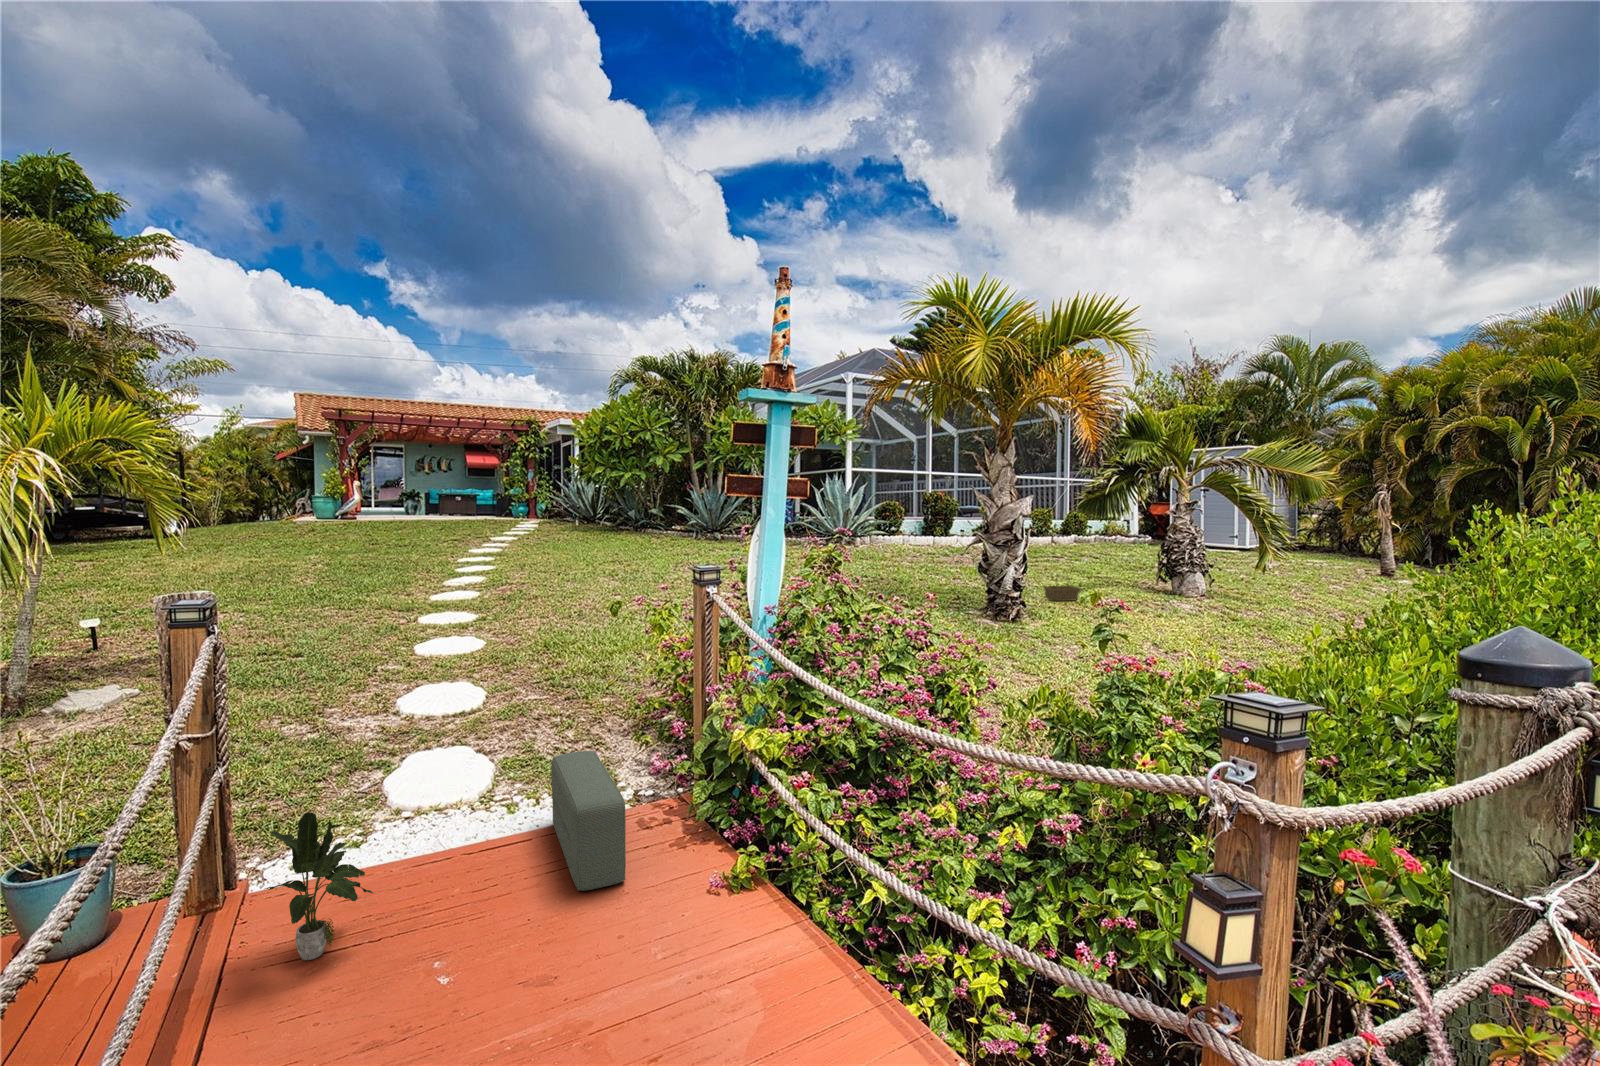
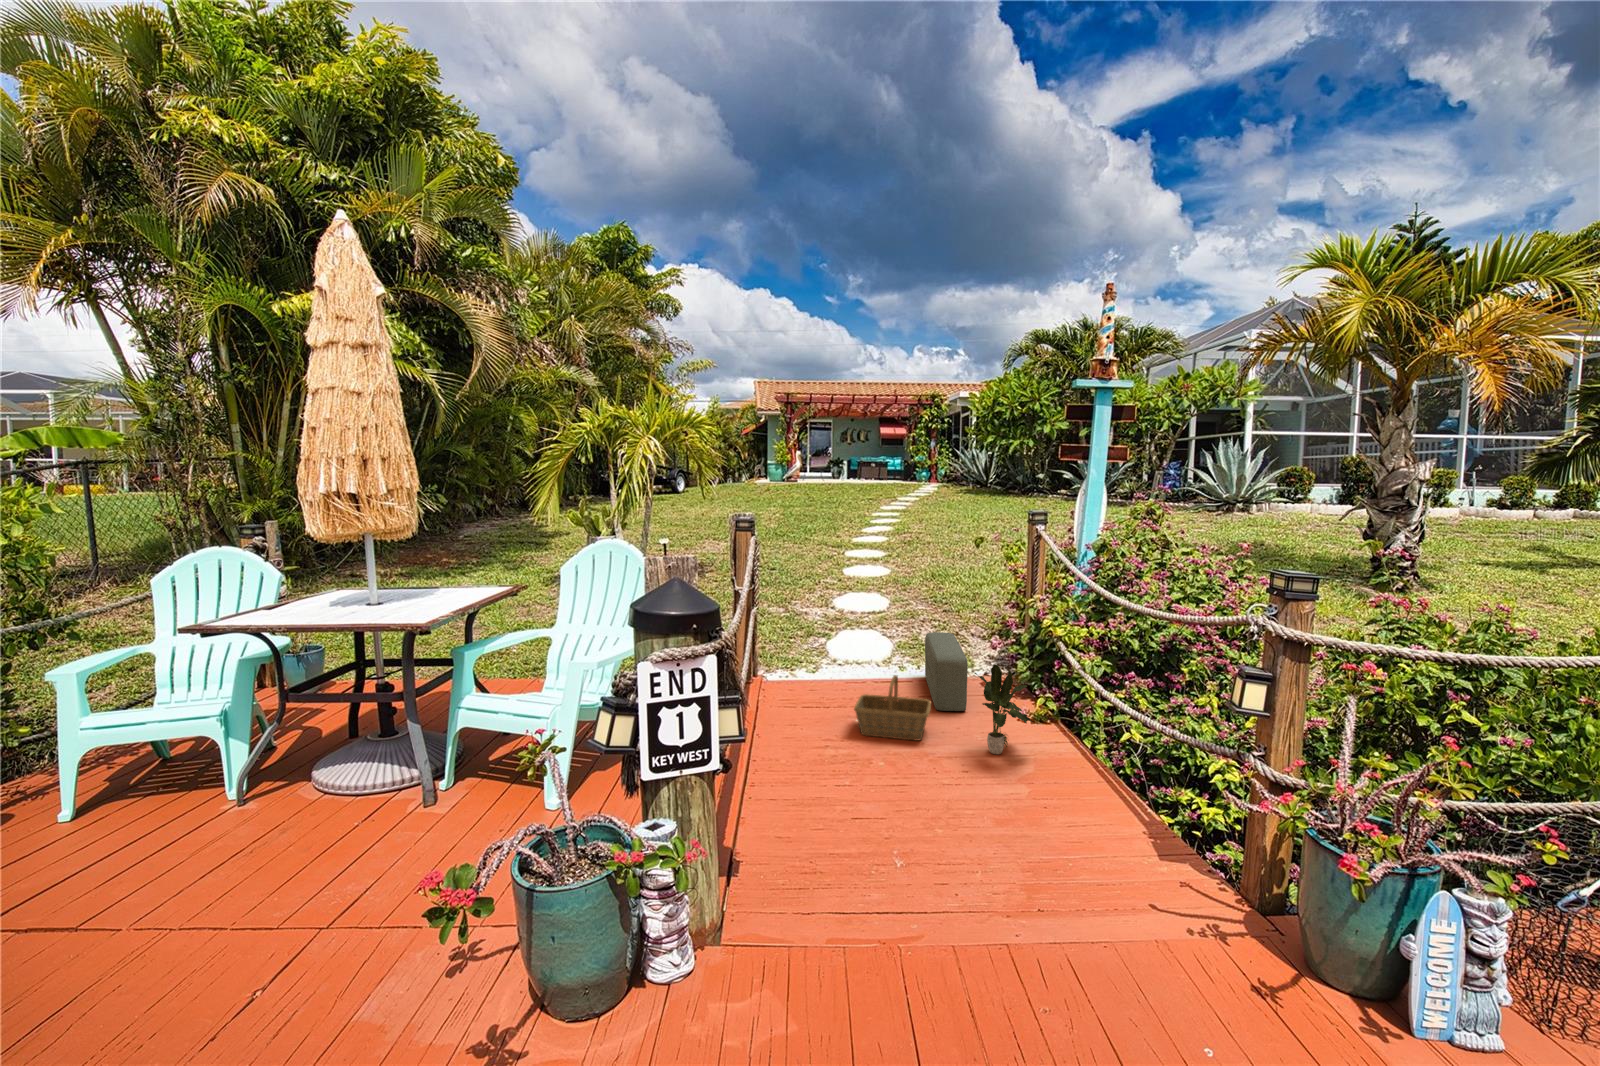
basket: present [1044,576,1080,601] -> present [854,675,931,740]
potted plant: present [265,812,373,960] -> present [975,664,1032,754]

